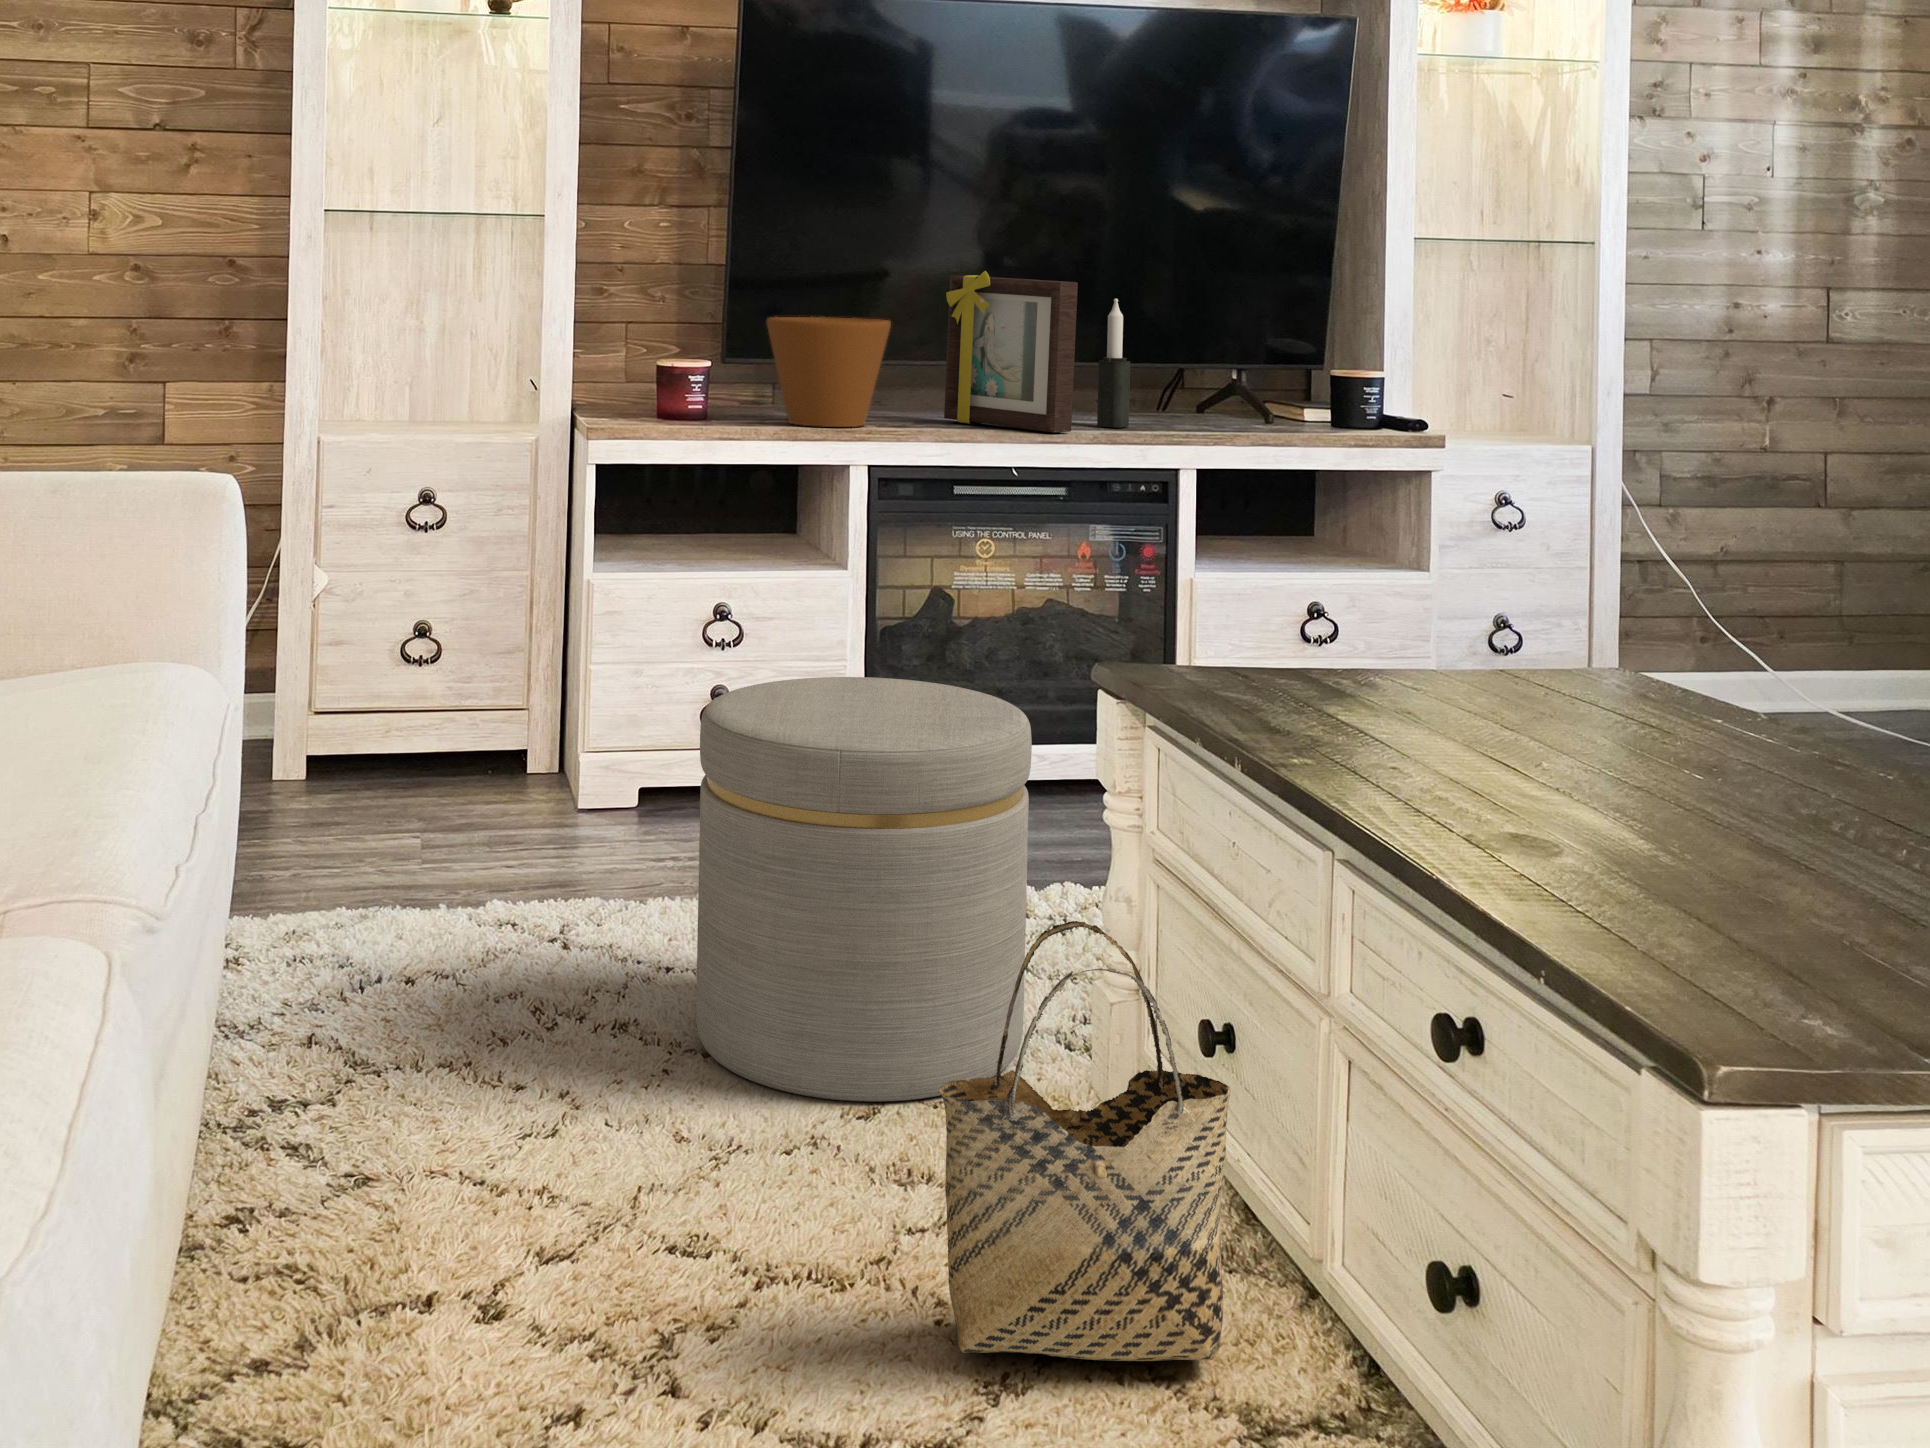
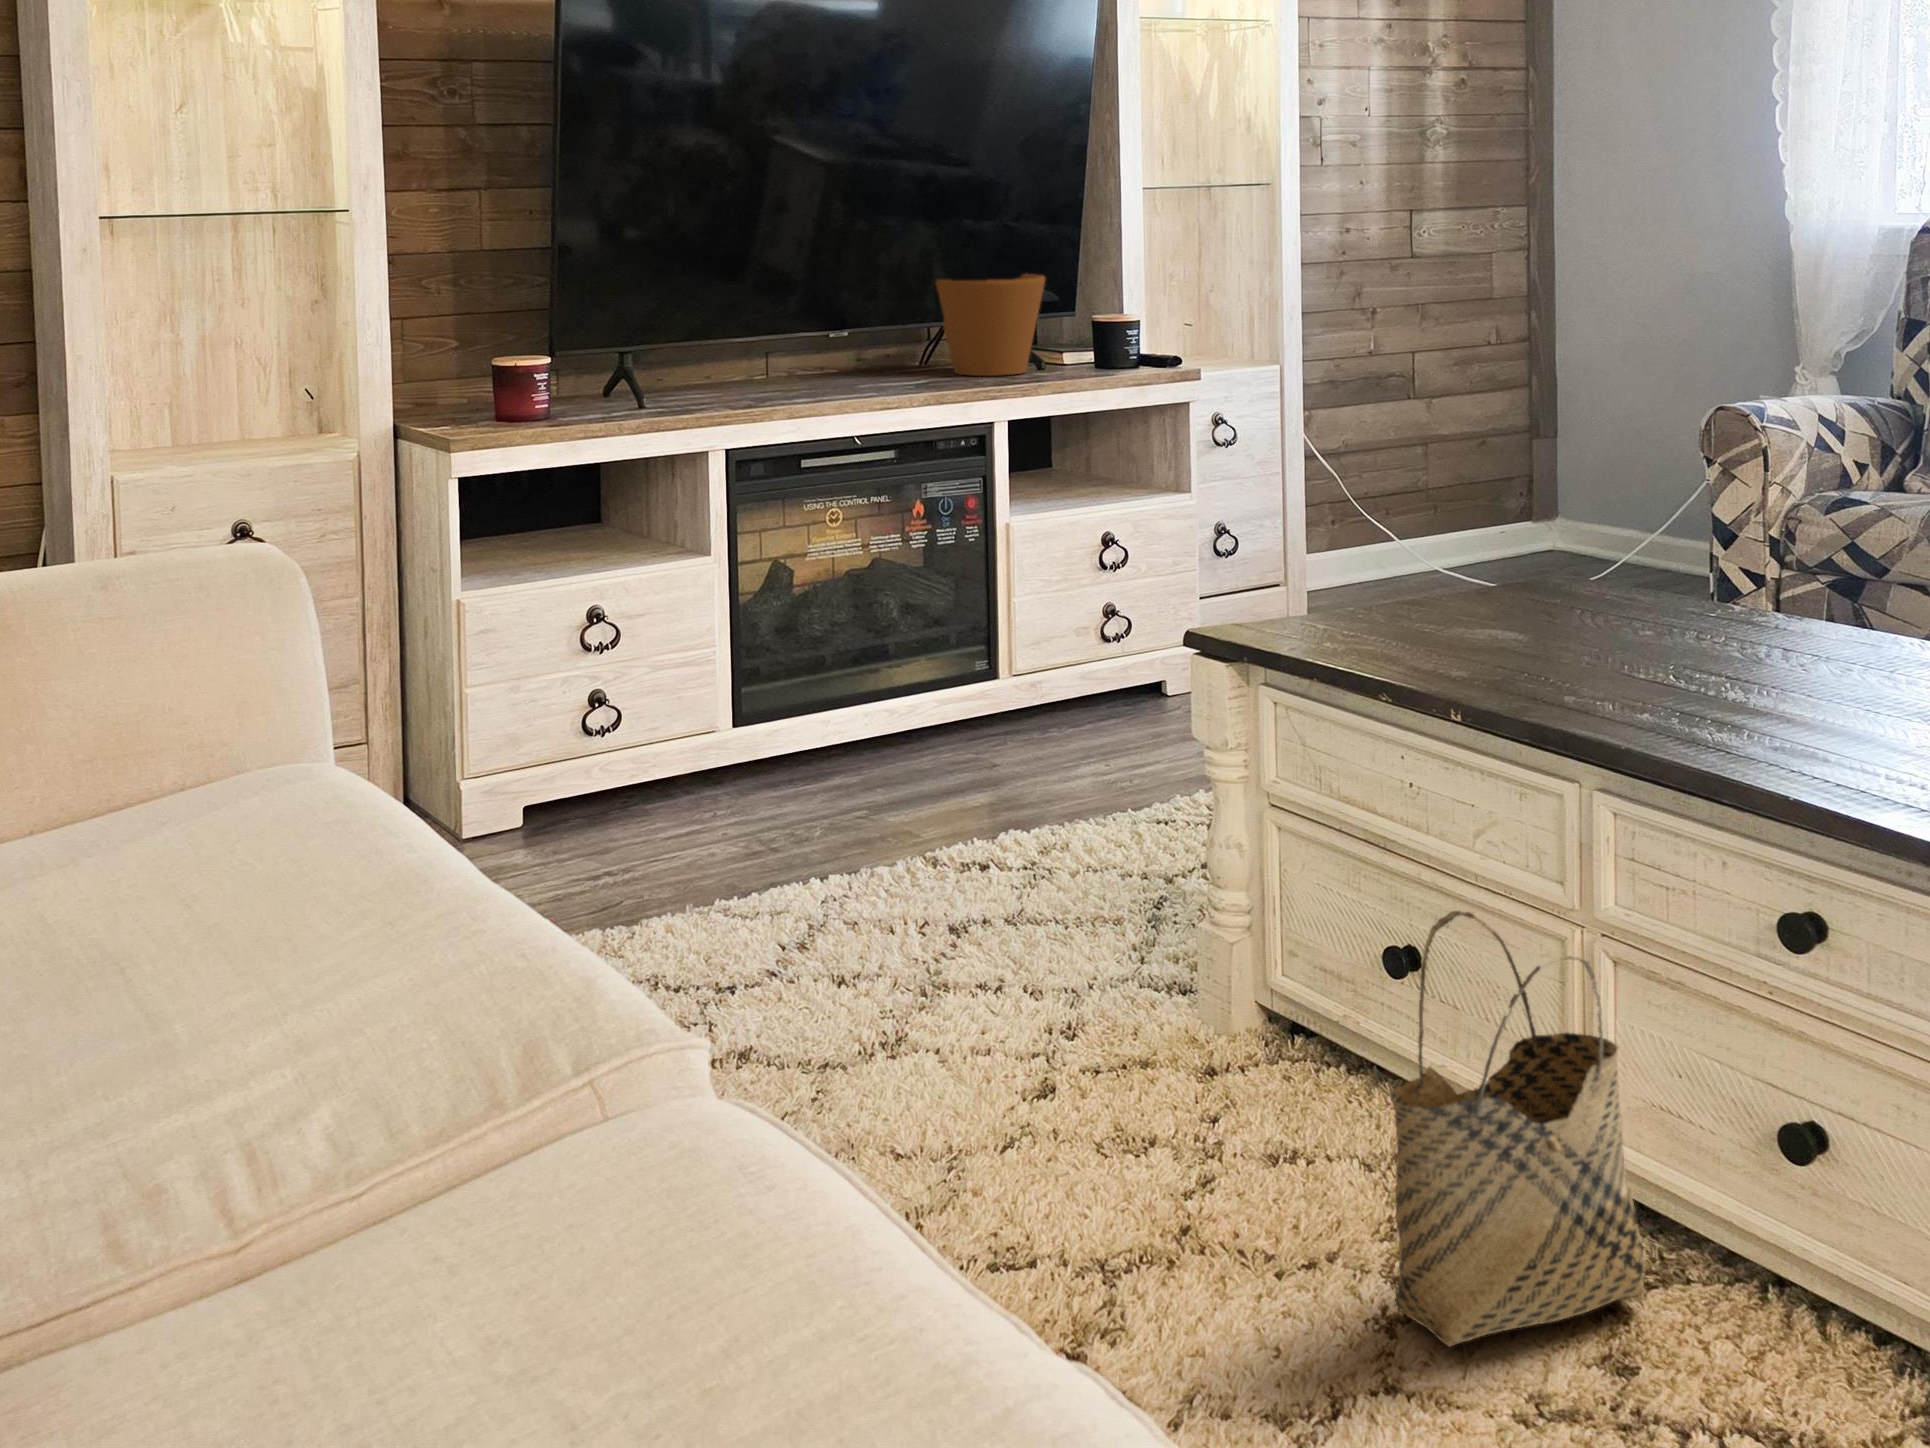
picture frame: present [944,271,1078,433] -> none [752,241,896,399]
candle: present [1097,299,1130,428] -> none [900,261,930,387]
flower pot: present [767,317,891,427] -> present [936,274,1045,376]
ottoman: present [696,677,1032,1102] -> none [839,679,1175,1117]

